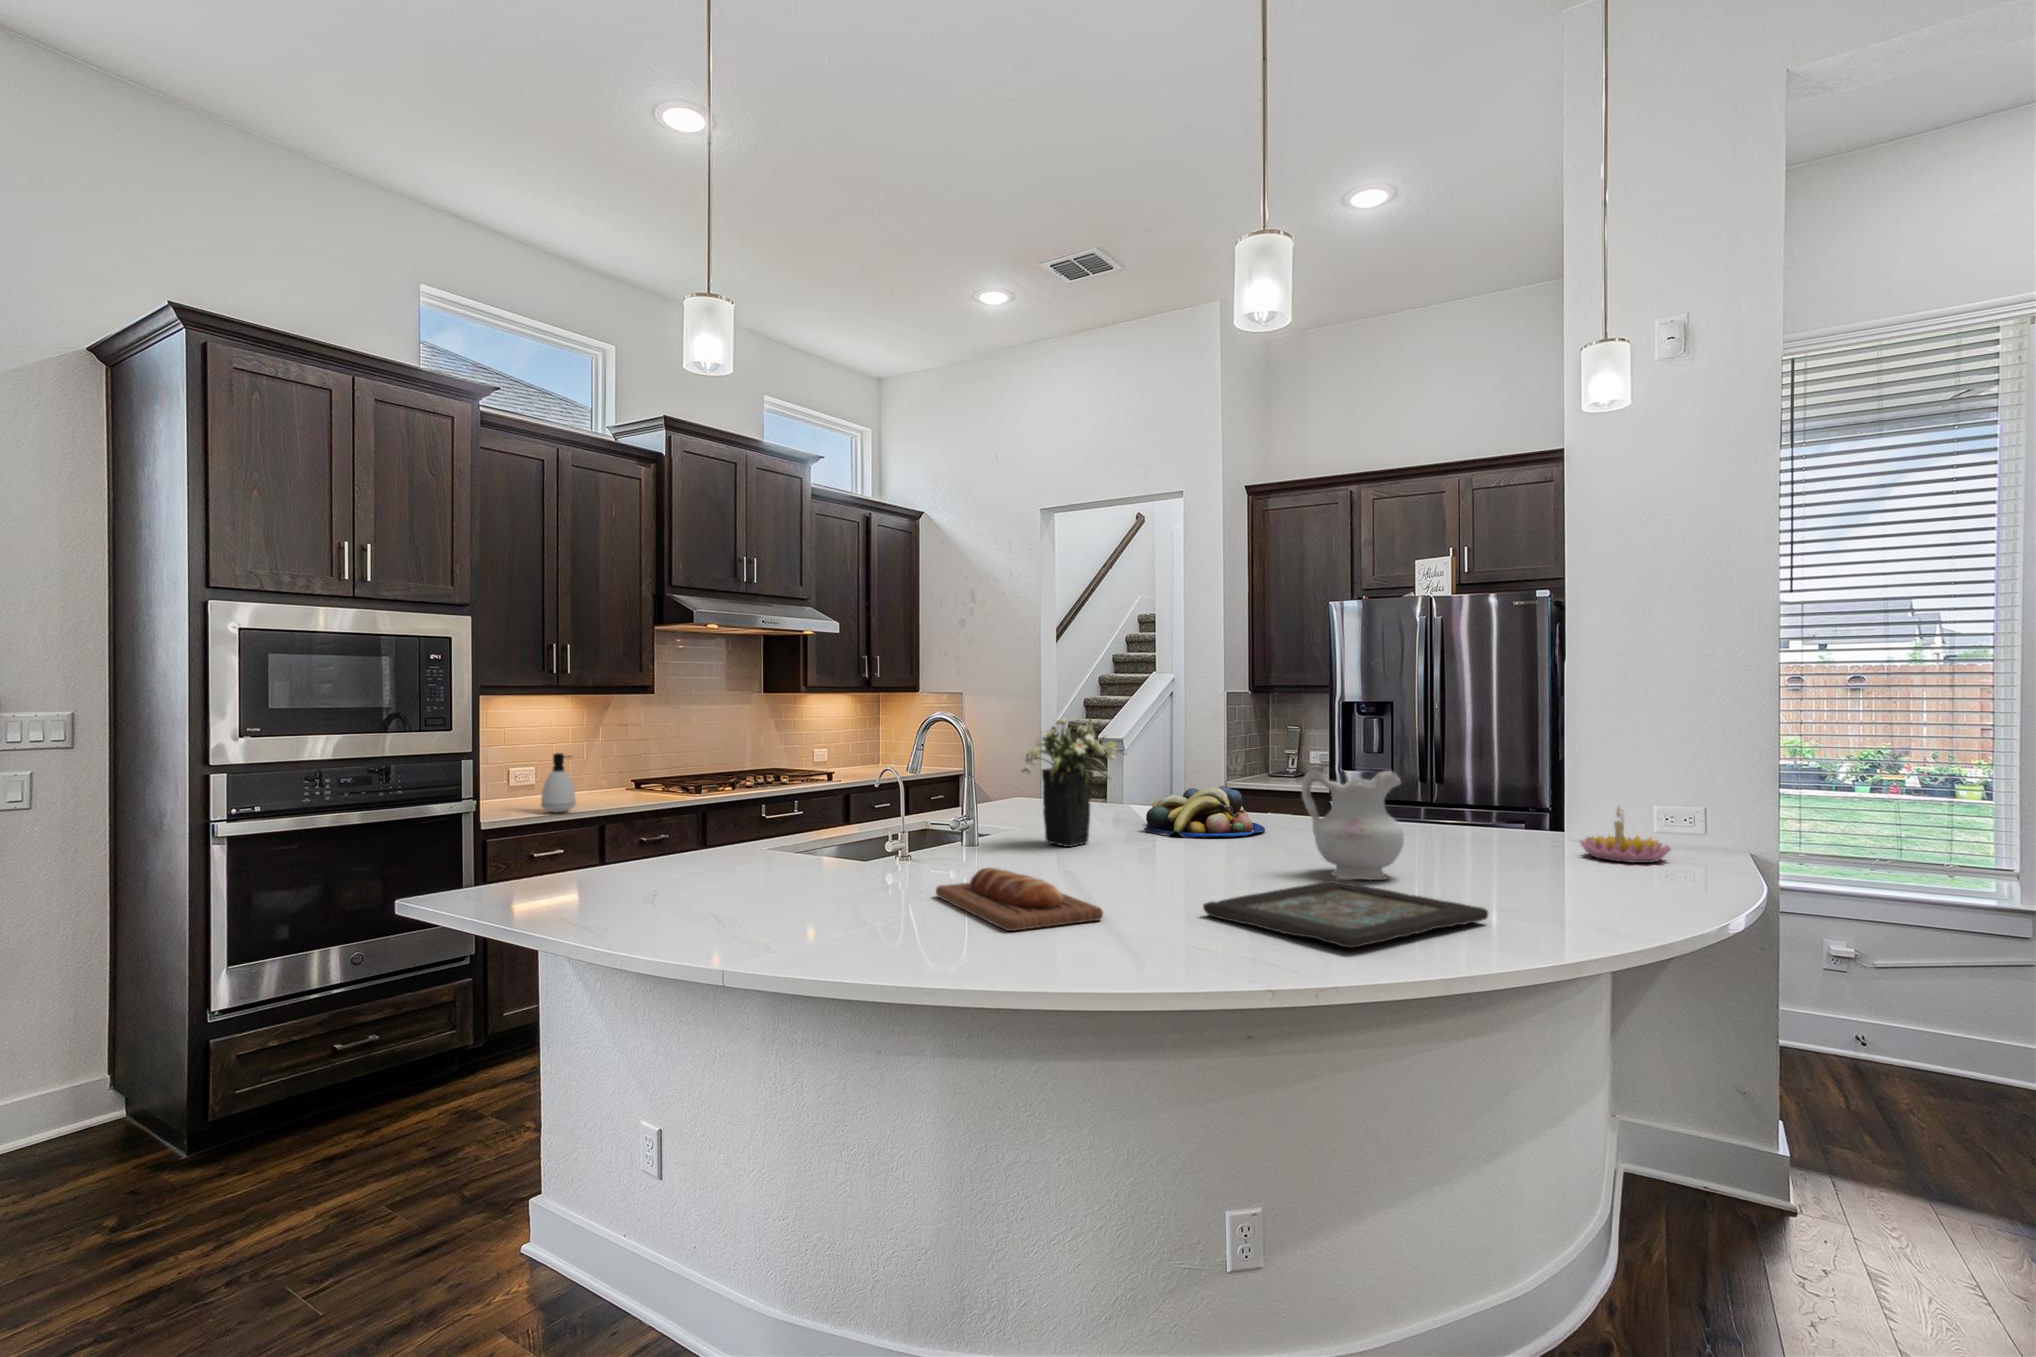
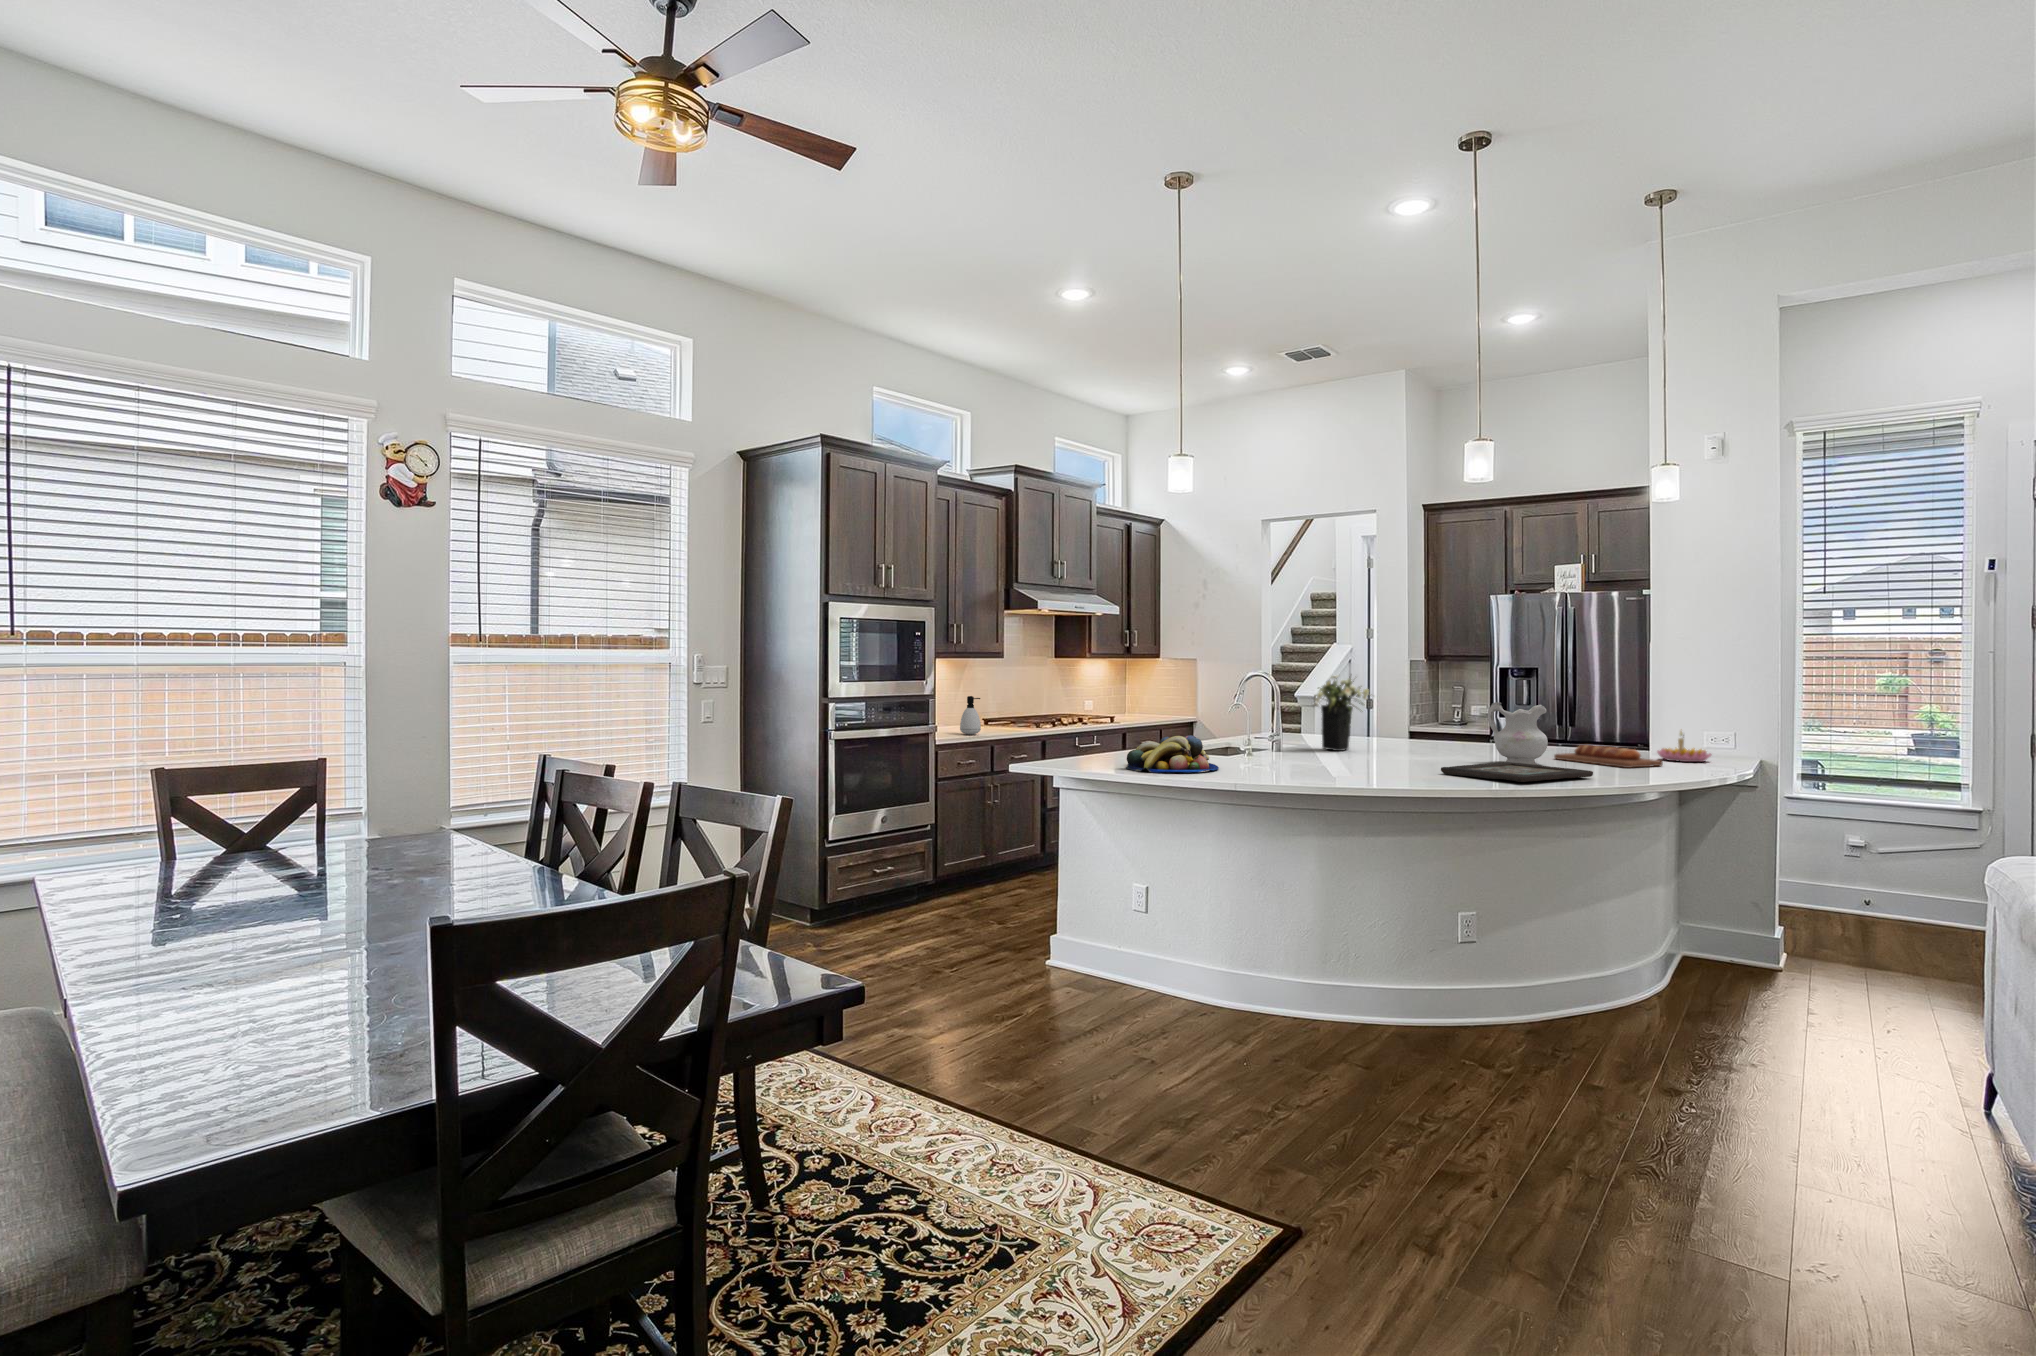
fruit bowl: present [1145,786,1265,838] -> present [1126,735,1219,773]
bread loaf: present [936,868,1103,931] -> present [1554,745,1663,768]

